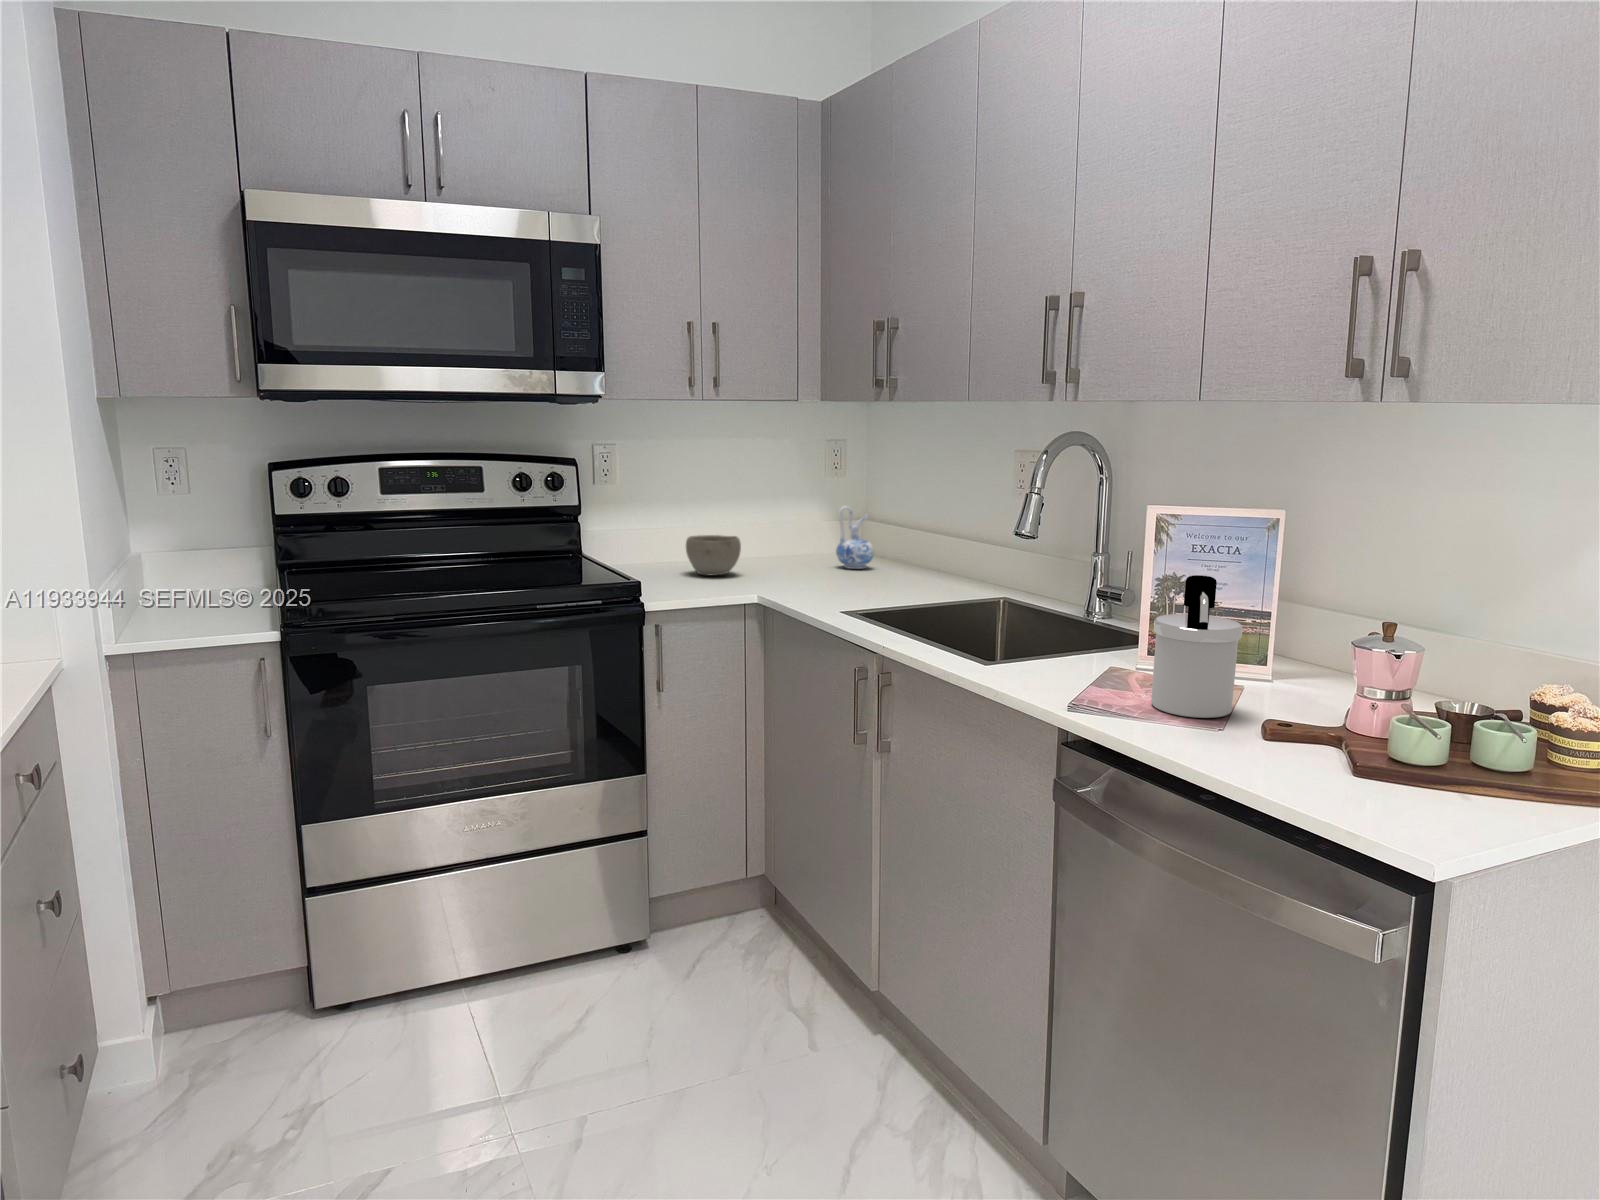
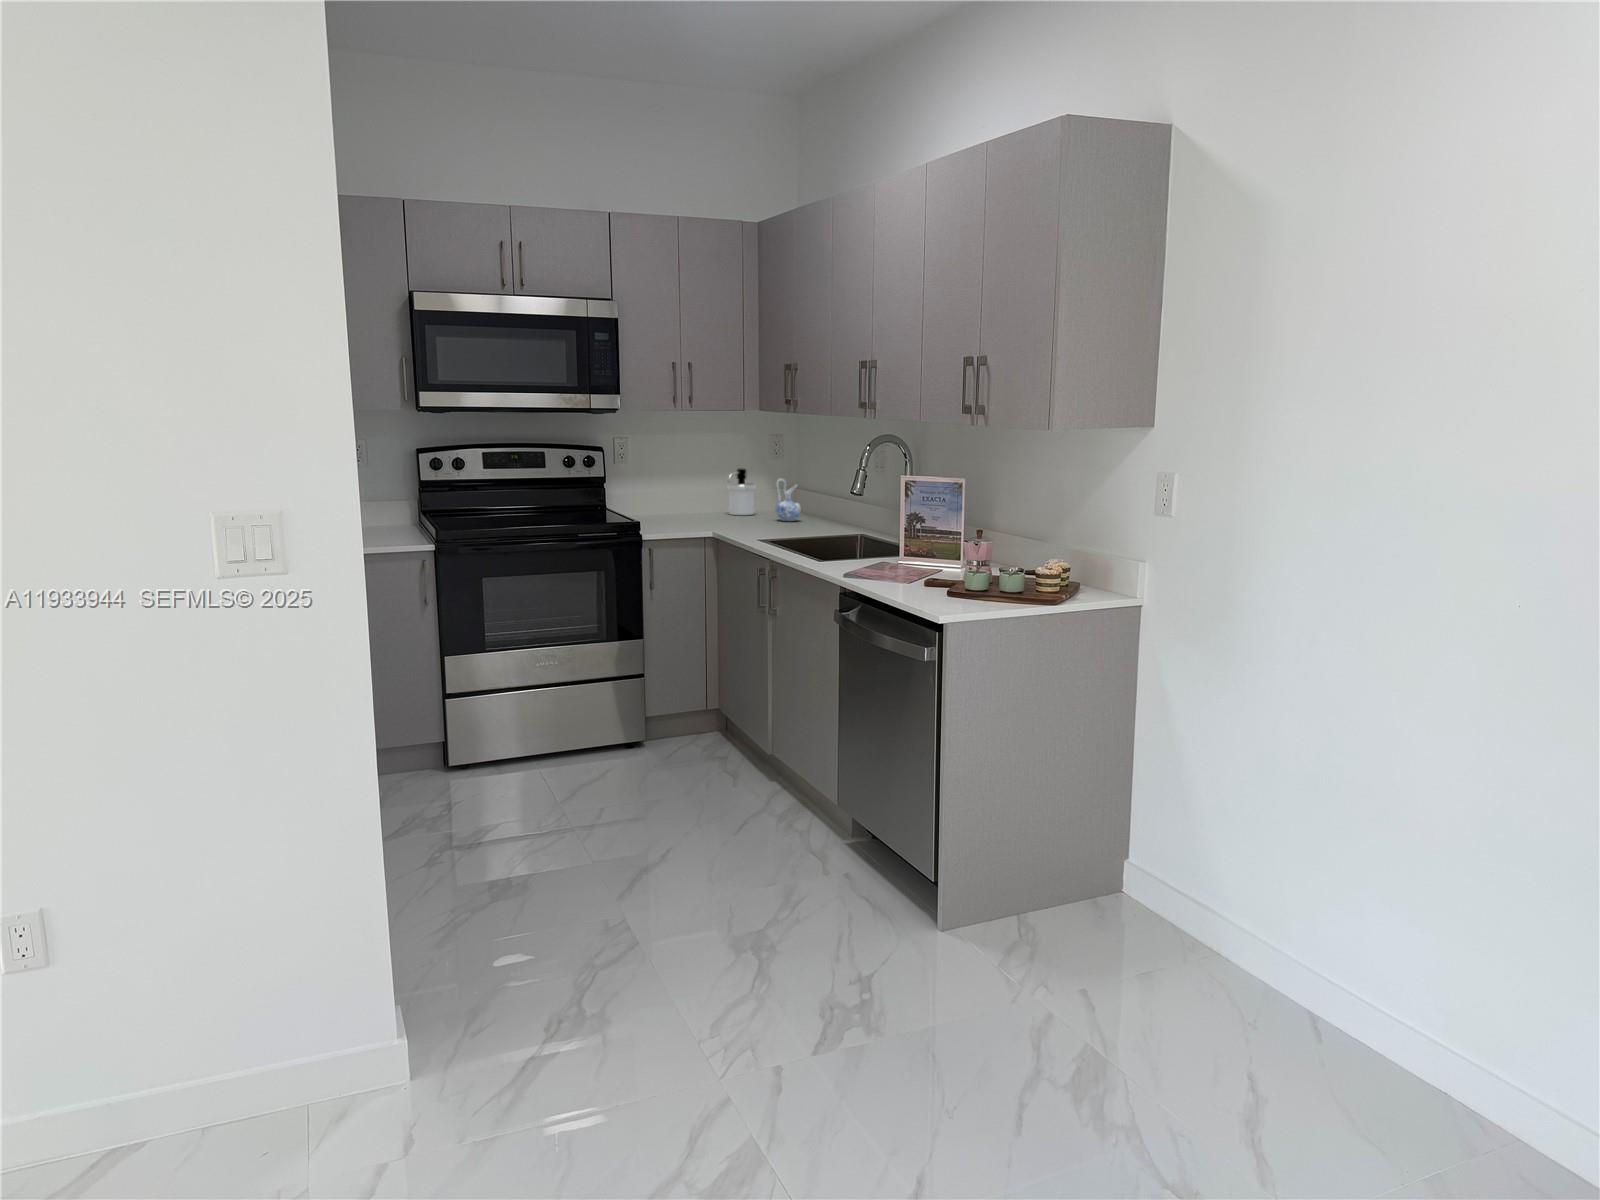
bowl: present [686,535,741,576] -> none [672,497,707,523]
soap dispenser: present [1151,575,1242,718] -> present [728,468,755,515]

